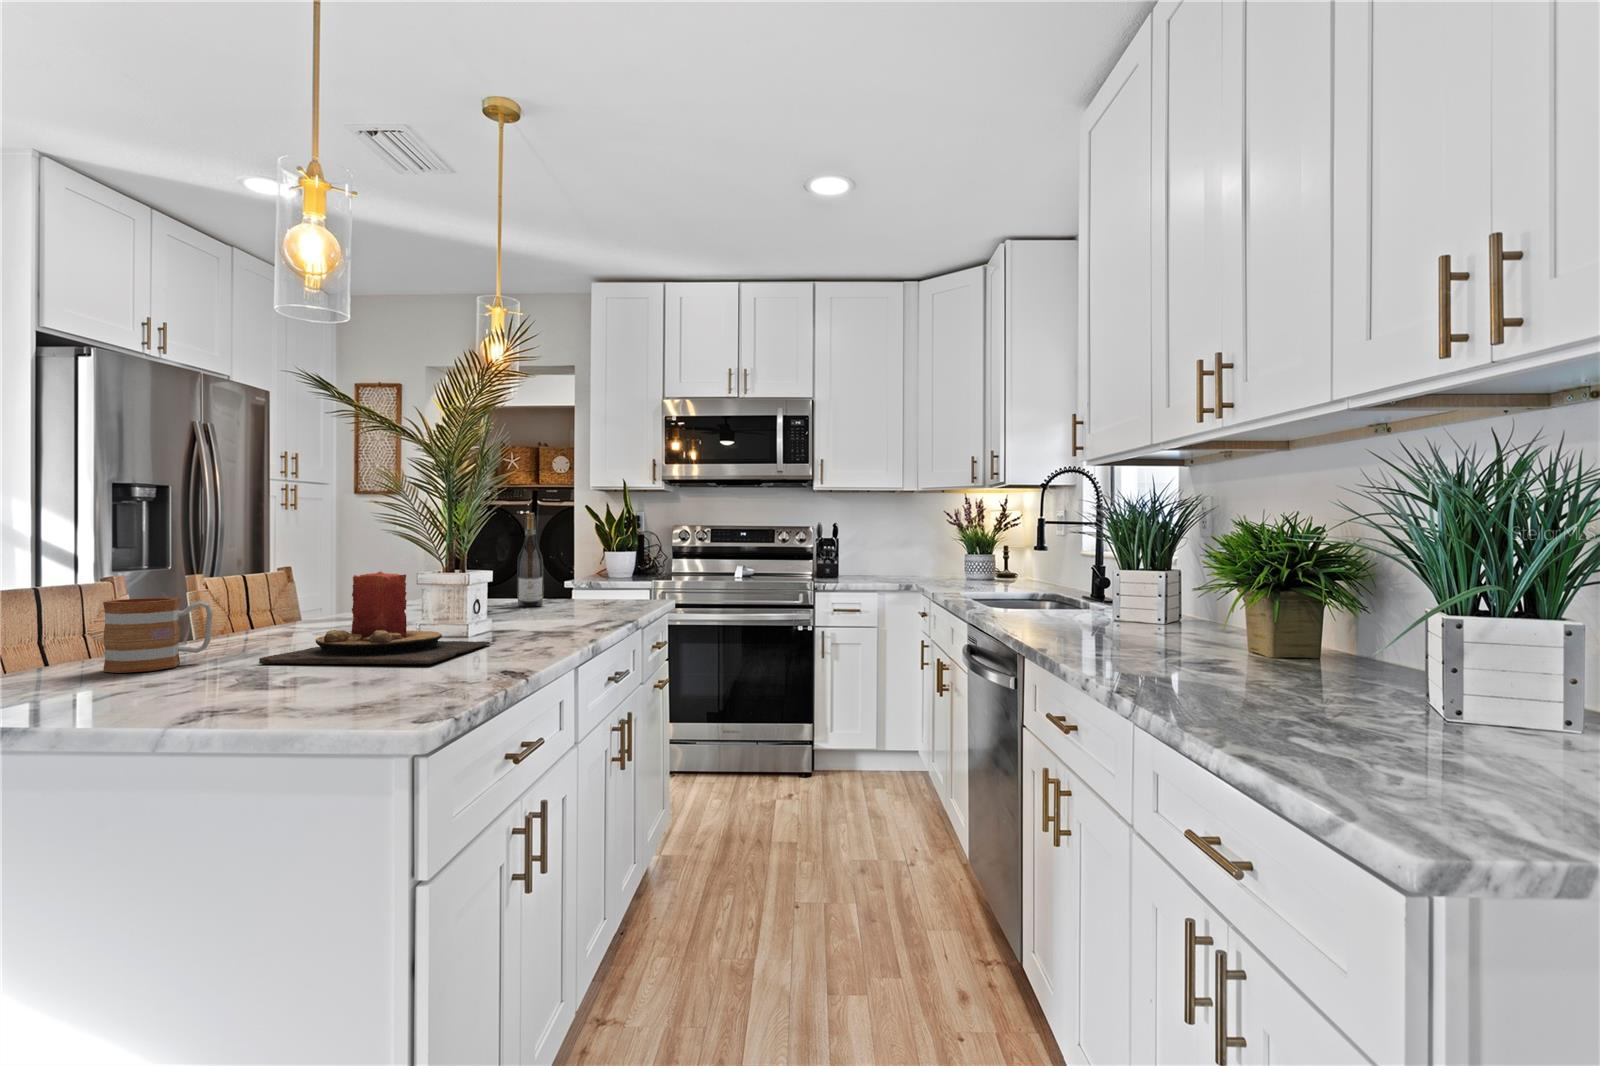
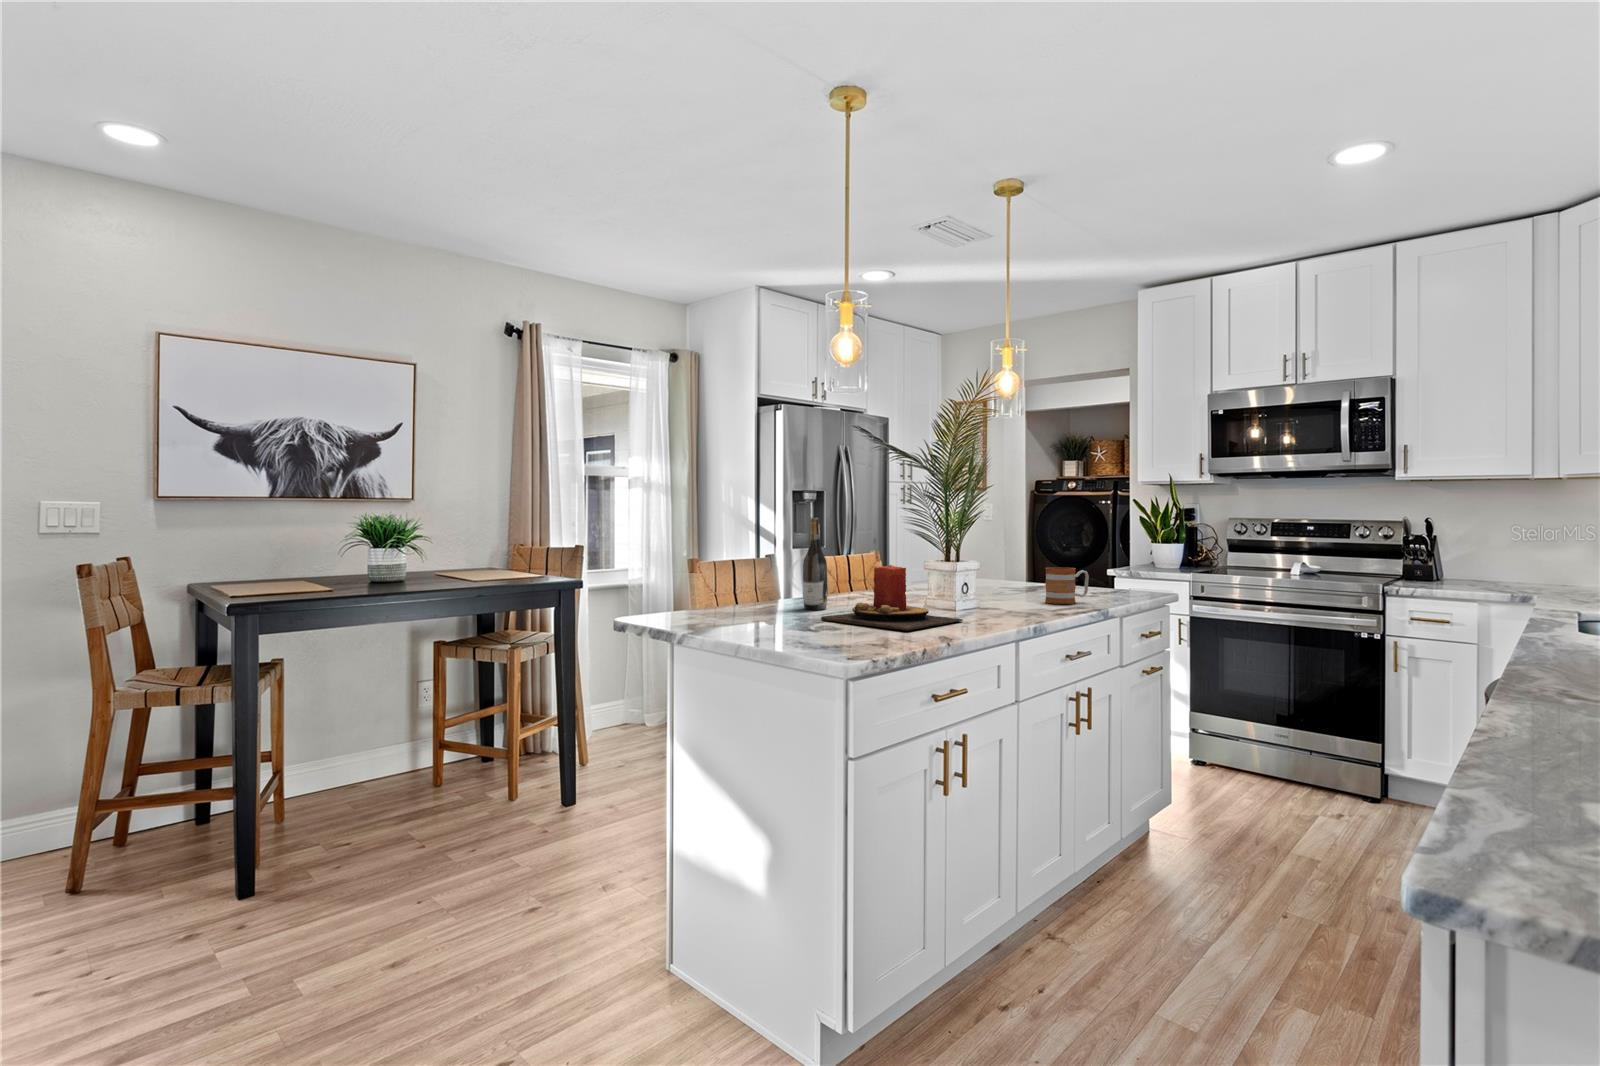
wine bottle: present [517,513,544,606] -> present [803,518,828,610]
mug: present [103,598,213,673] -> present [1045,567,1089,604]

